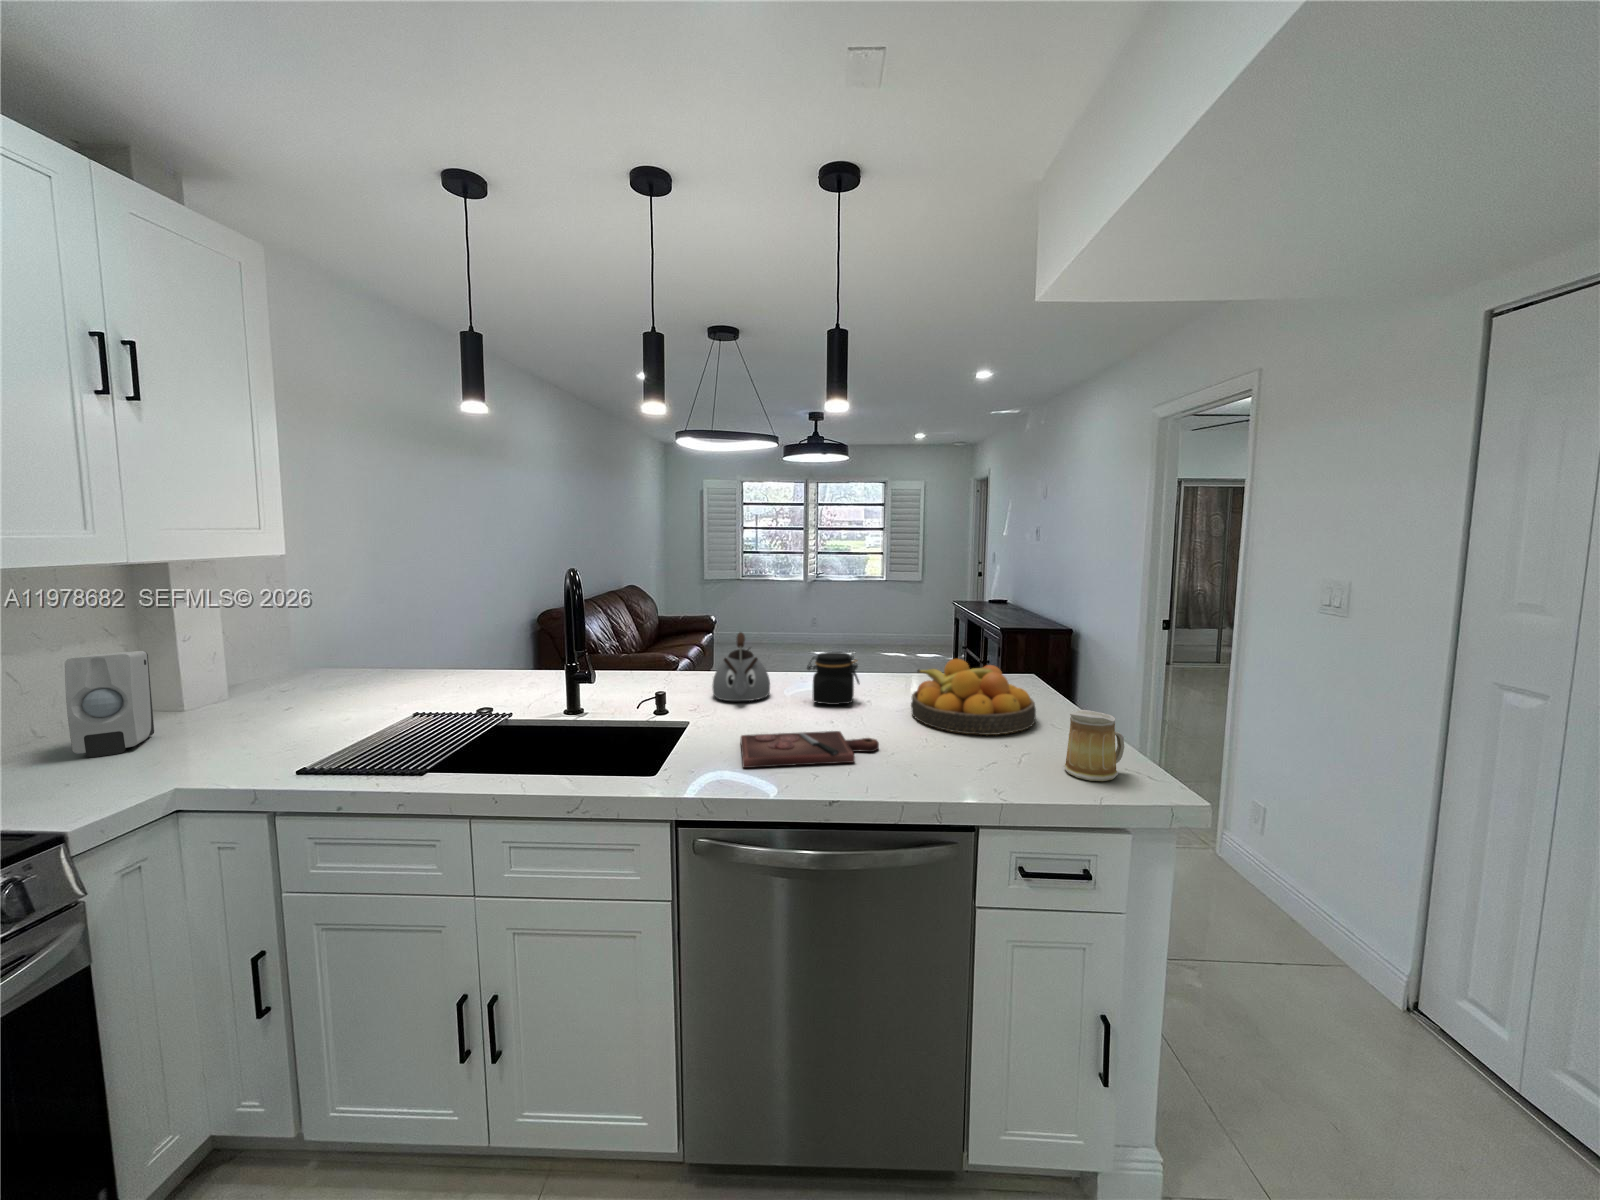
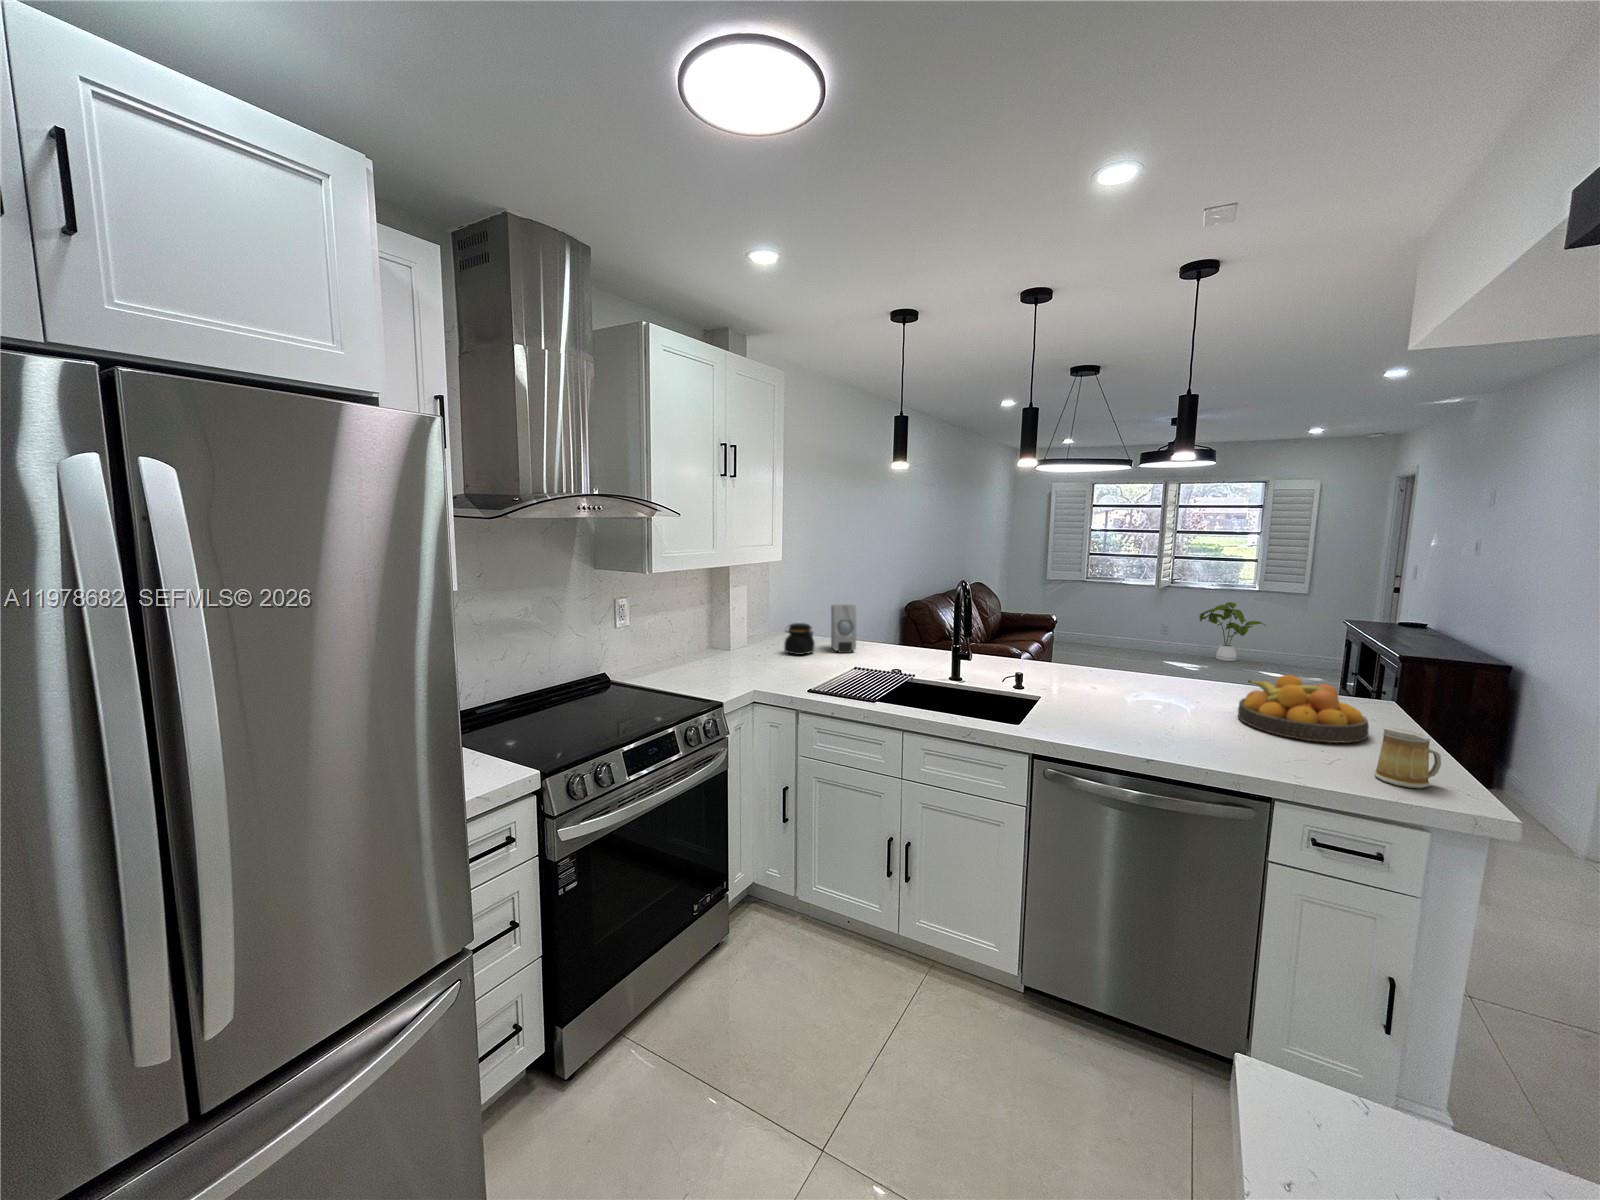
house plant: none [841,592,893,647] -> present [1199,602,1266,661]
kettle: present [712,632,770,701] -> none [1060,634,1109,688]
soap dispenser: present [65,651,154,757] -> present [831,604,856,653]
jar: present [807,652,860,705] -> present [784,623,815,655]
cutting board: present [740,731,879,768] -> none [1082,709,1199,740]

